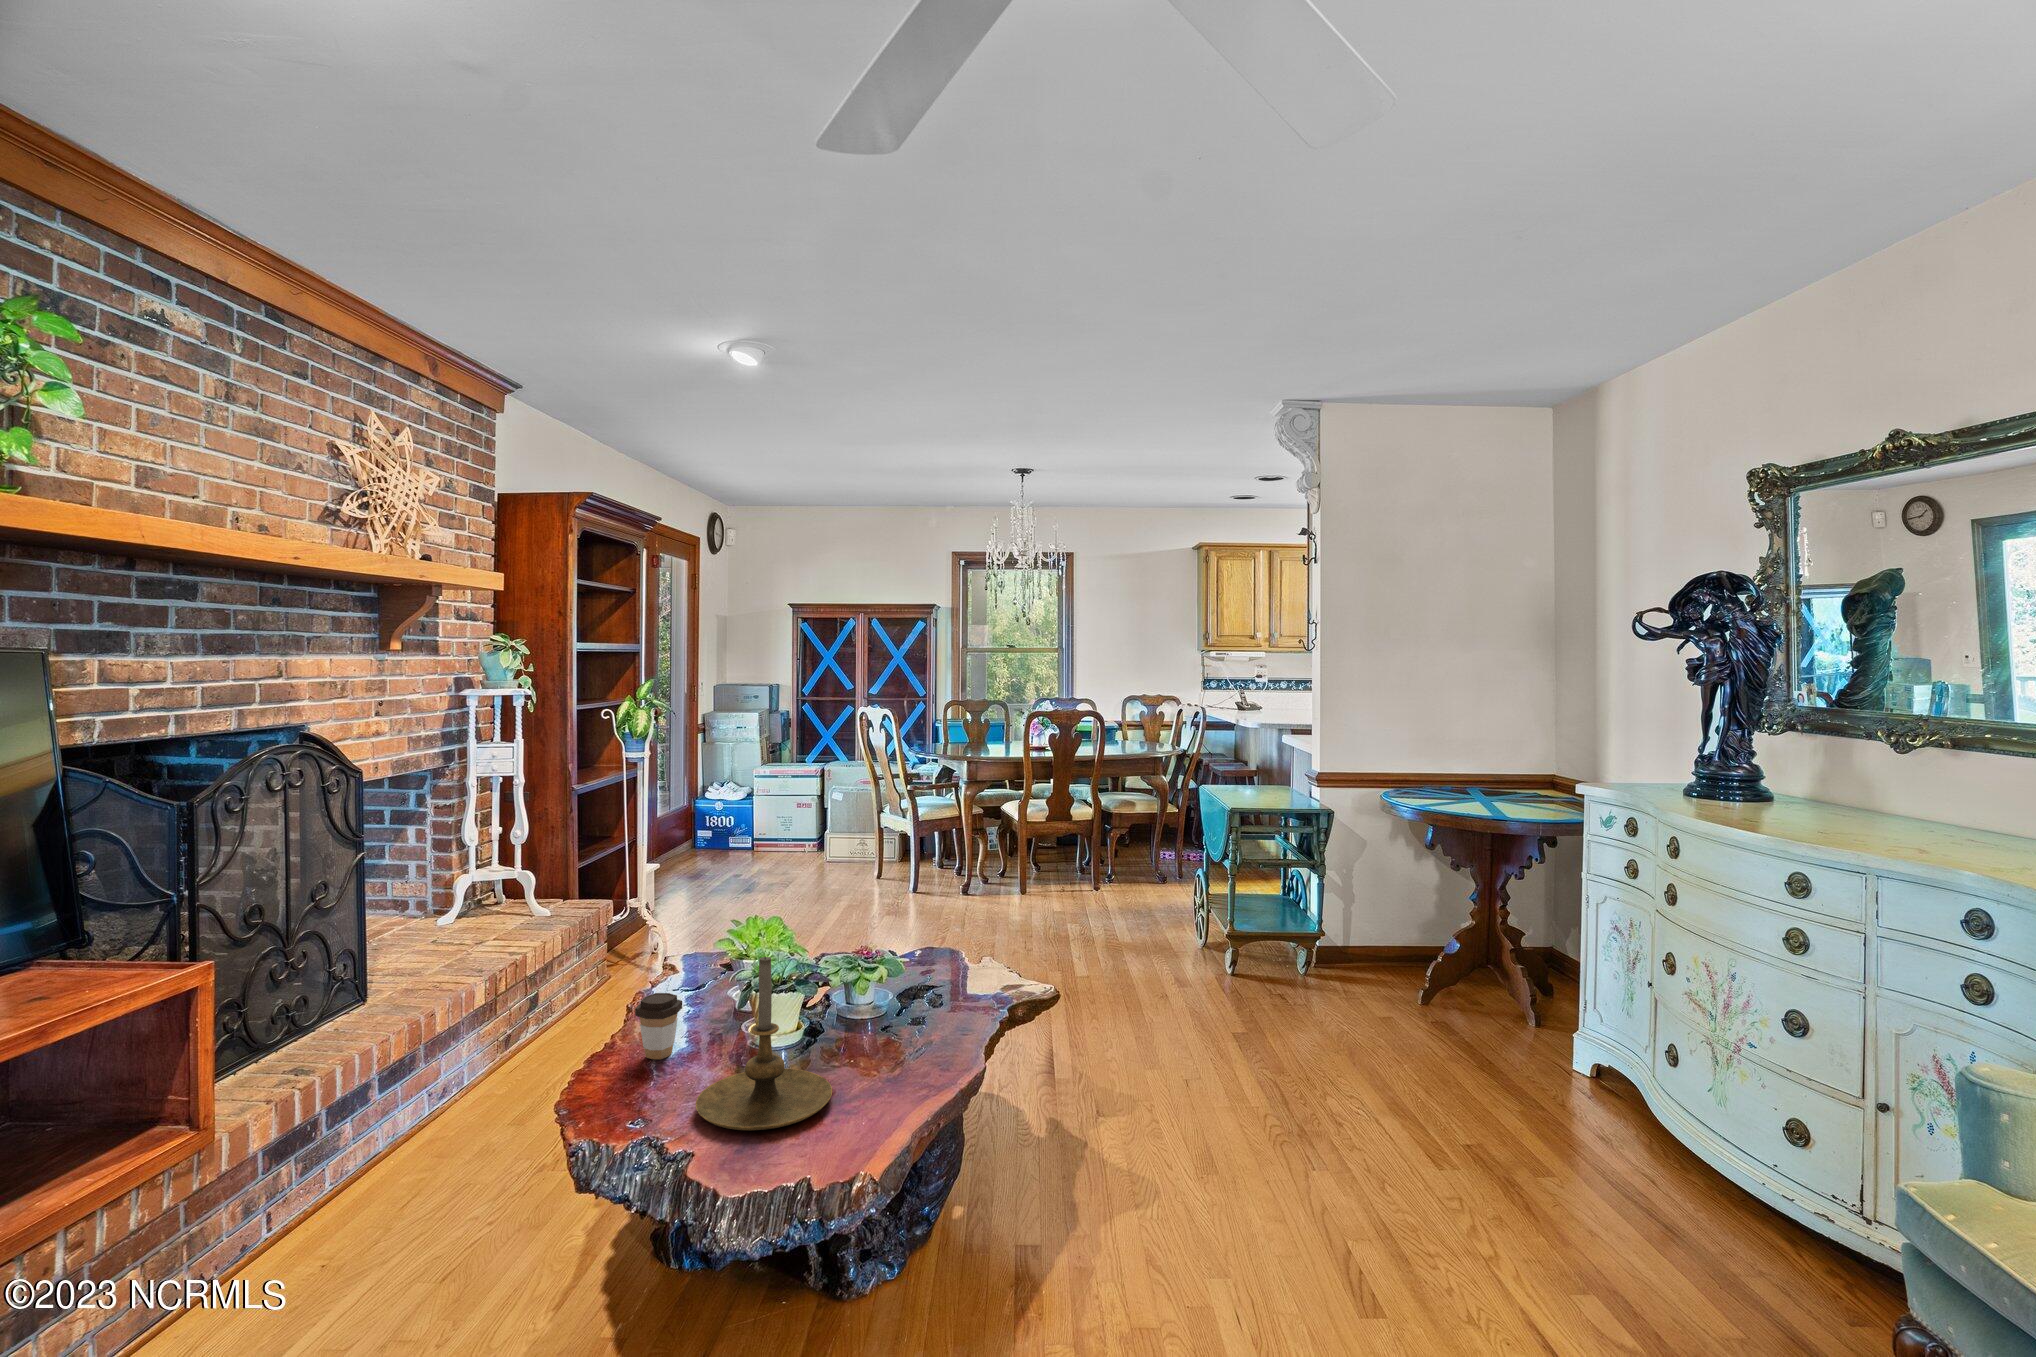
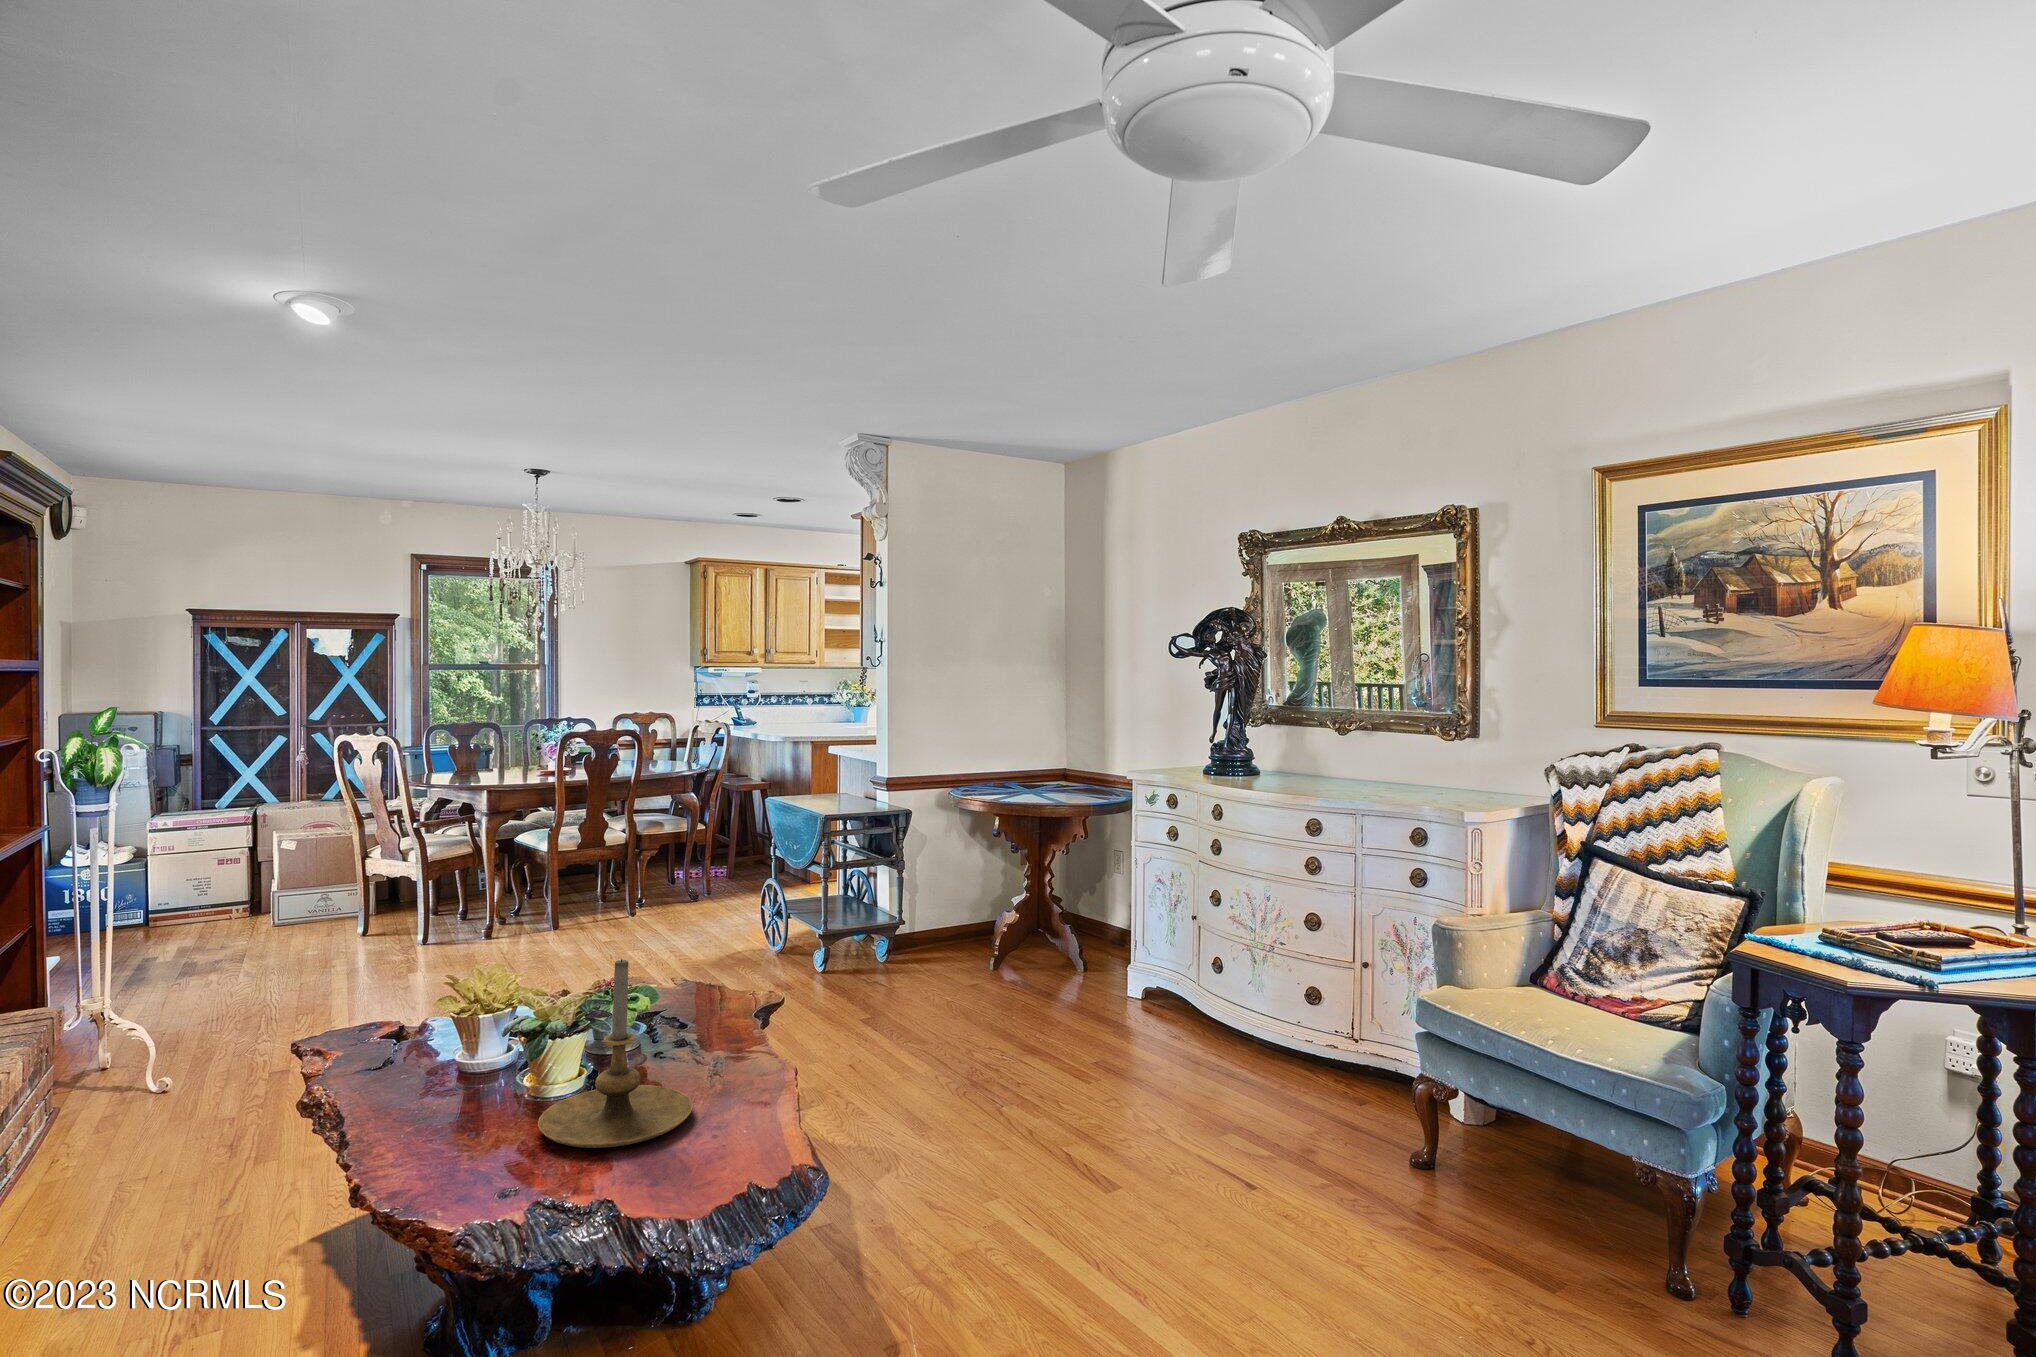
coffee cup: present [635,993,682,1059] -> none [390,1036,446,1116]

